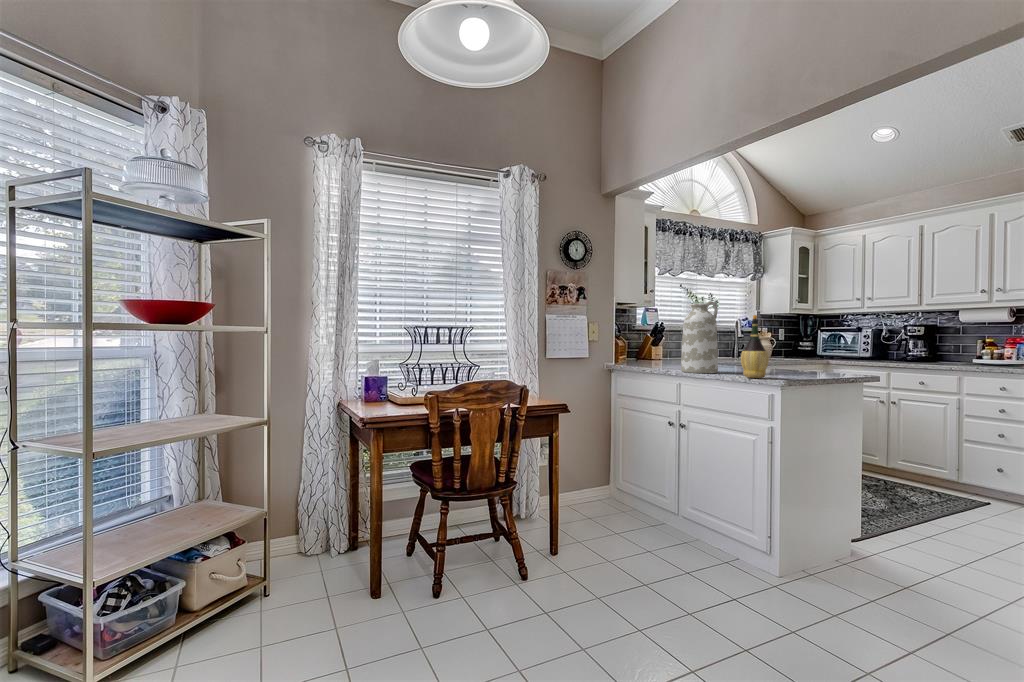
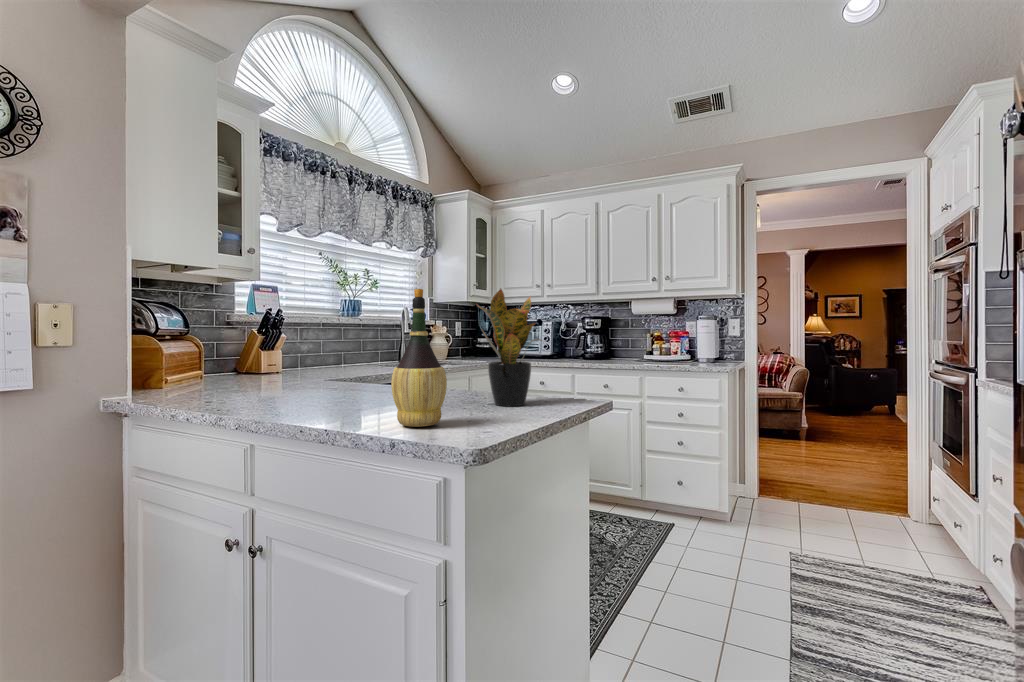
vase: present [681,301,718,373] -> none [273,262,351,417]
potted plant: none [784,309,835,377] -> present [477,288,542,406]

